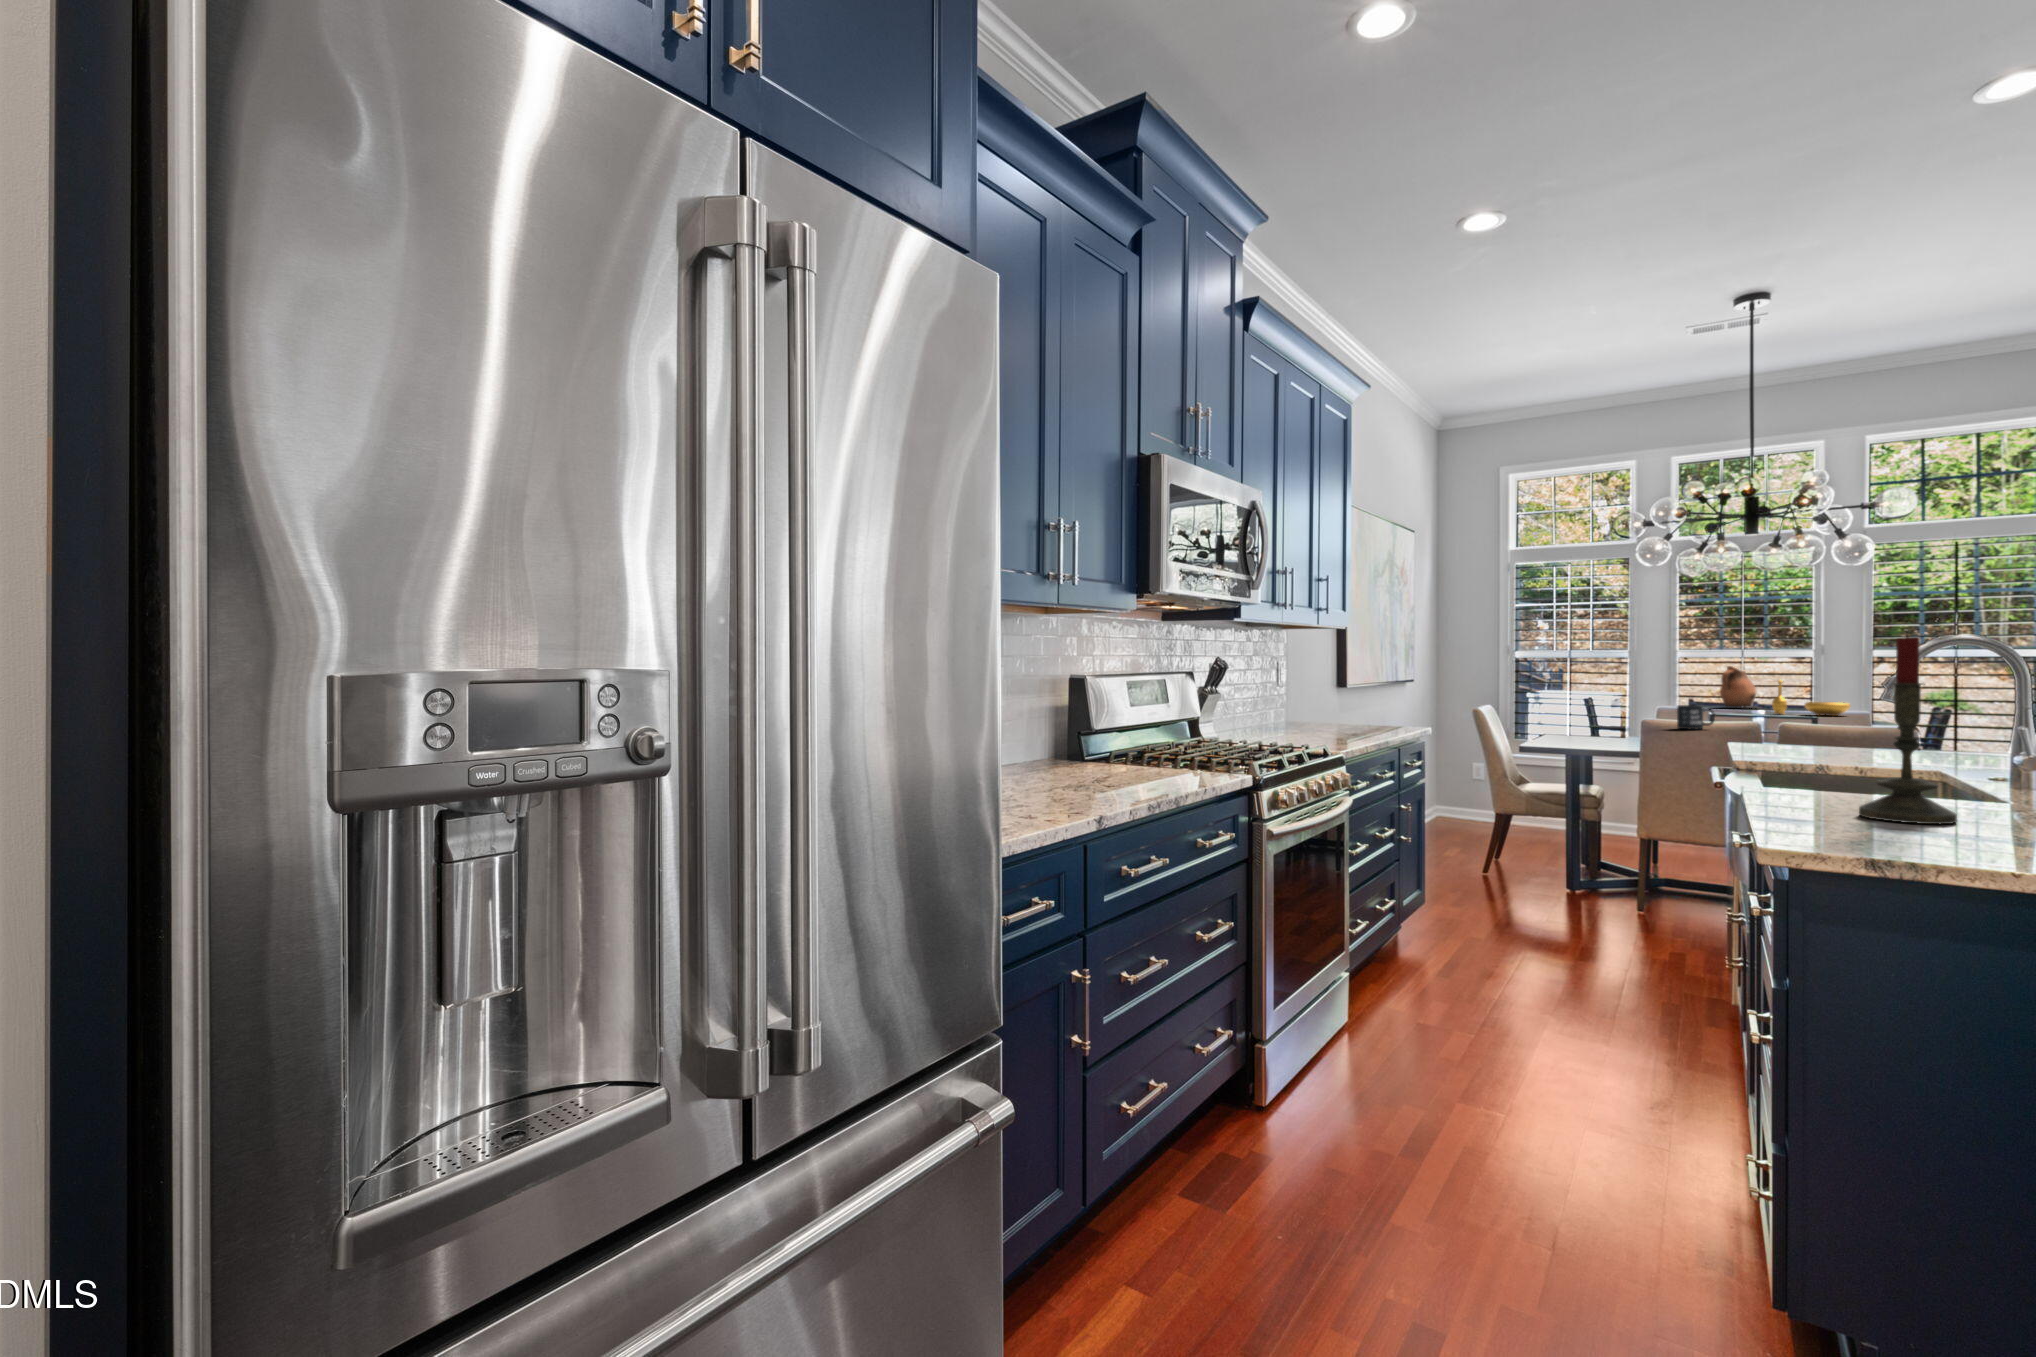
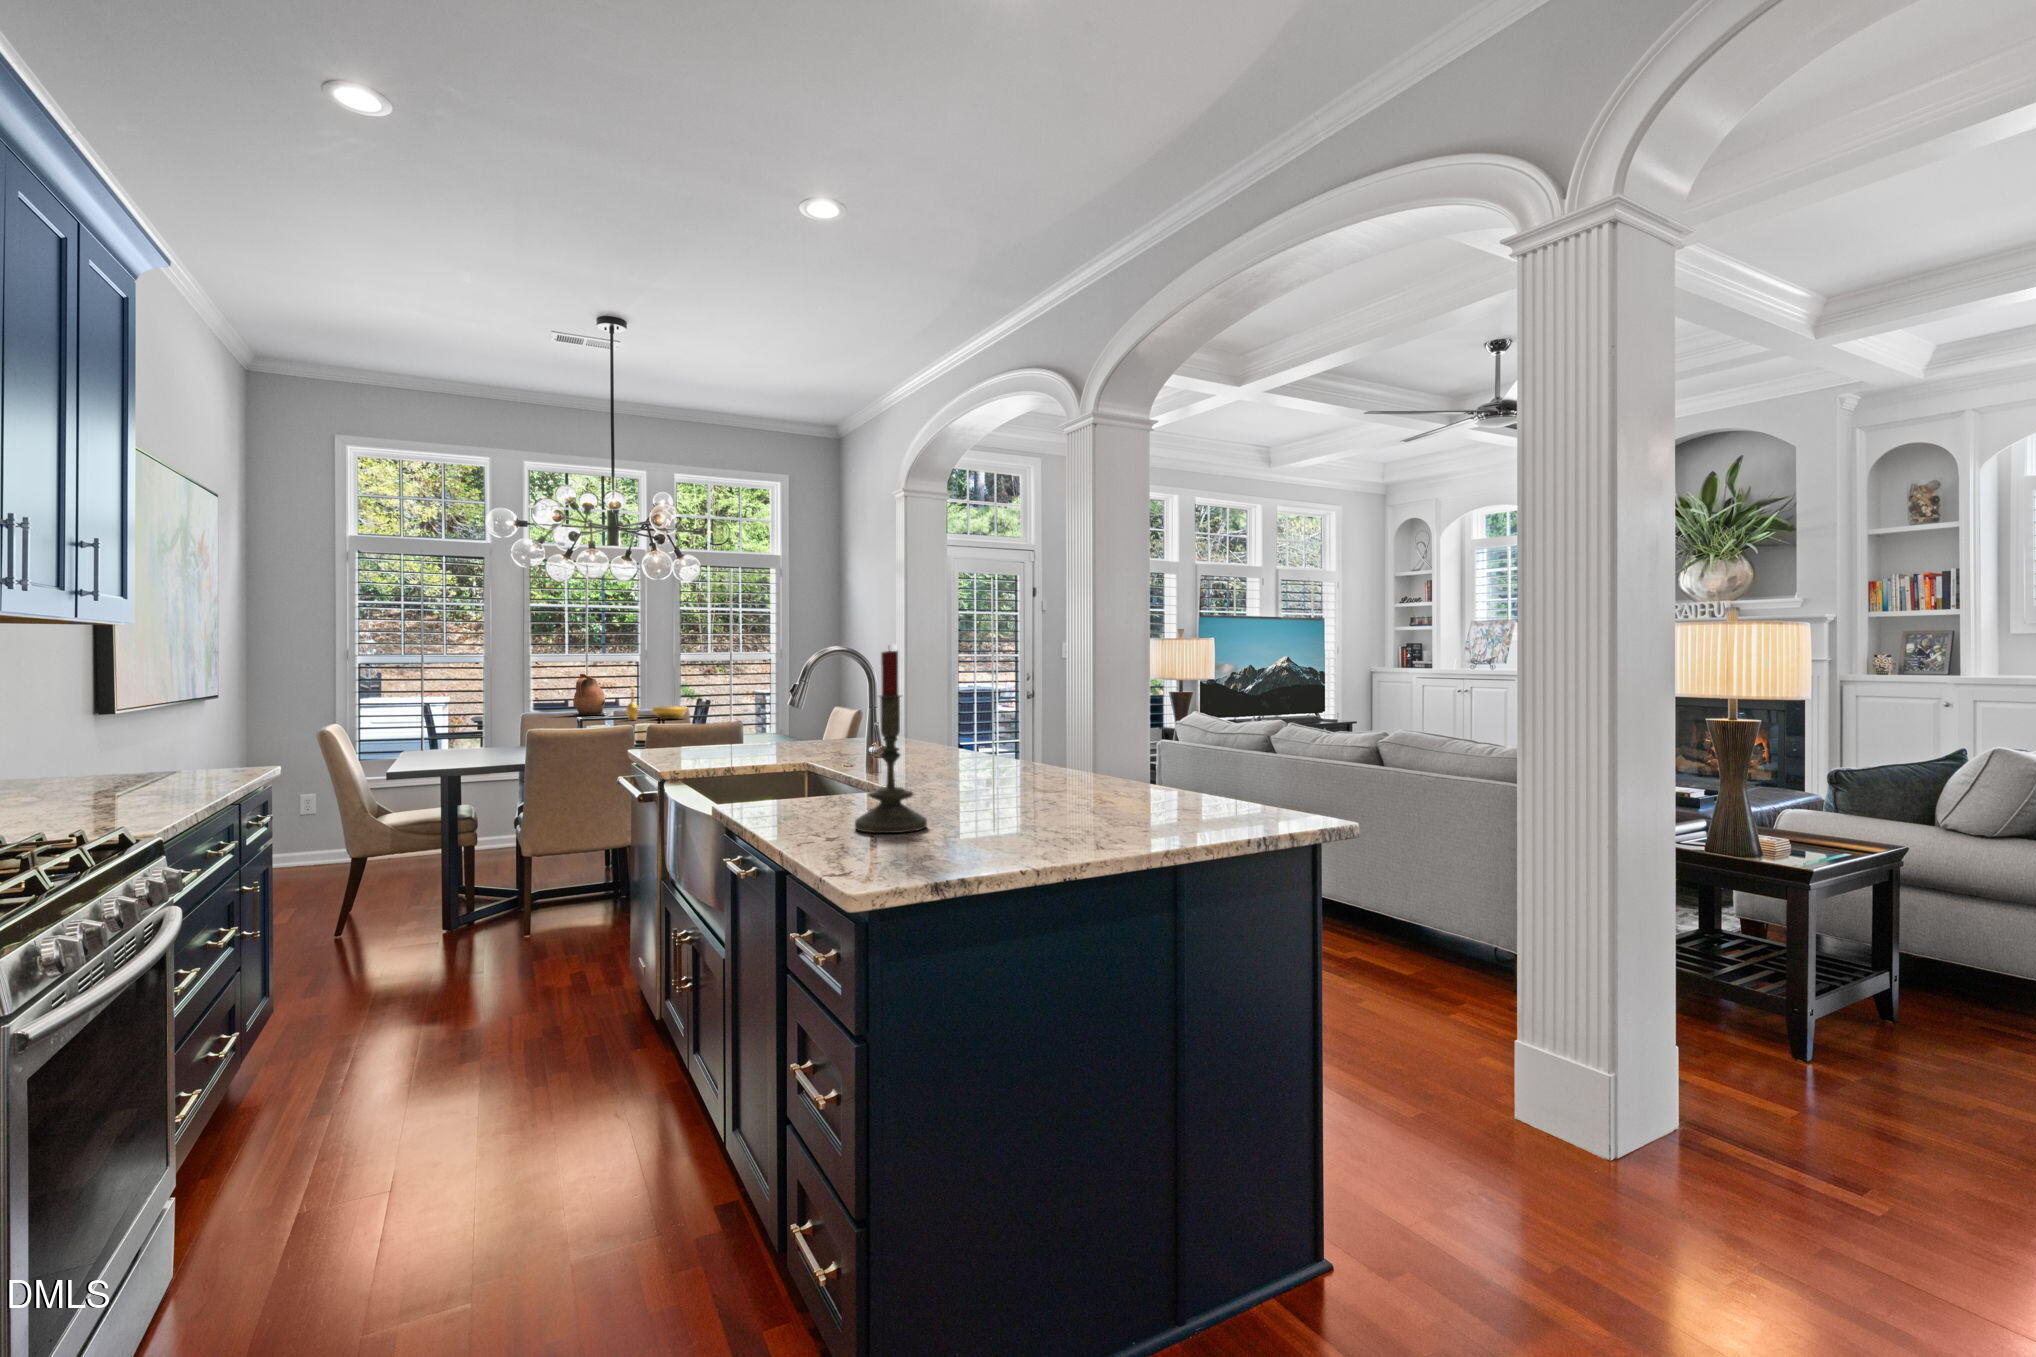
mug: present [1677,705,1715,729] -> none [567,716,602,742]

